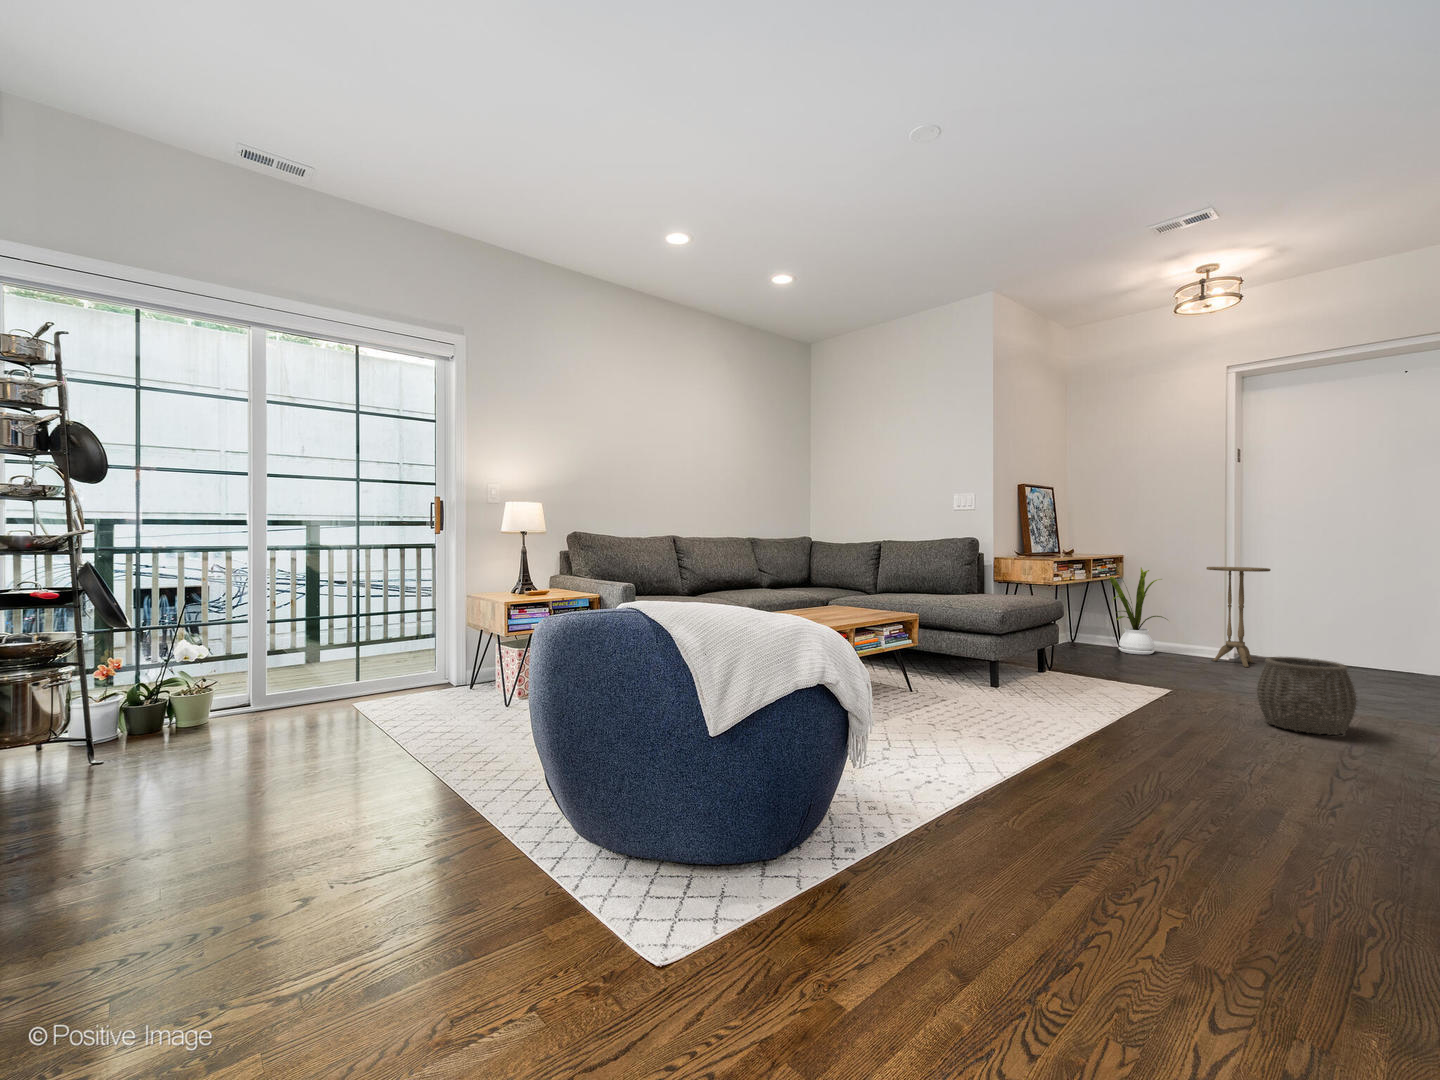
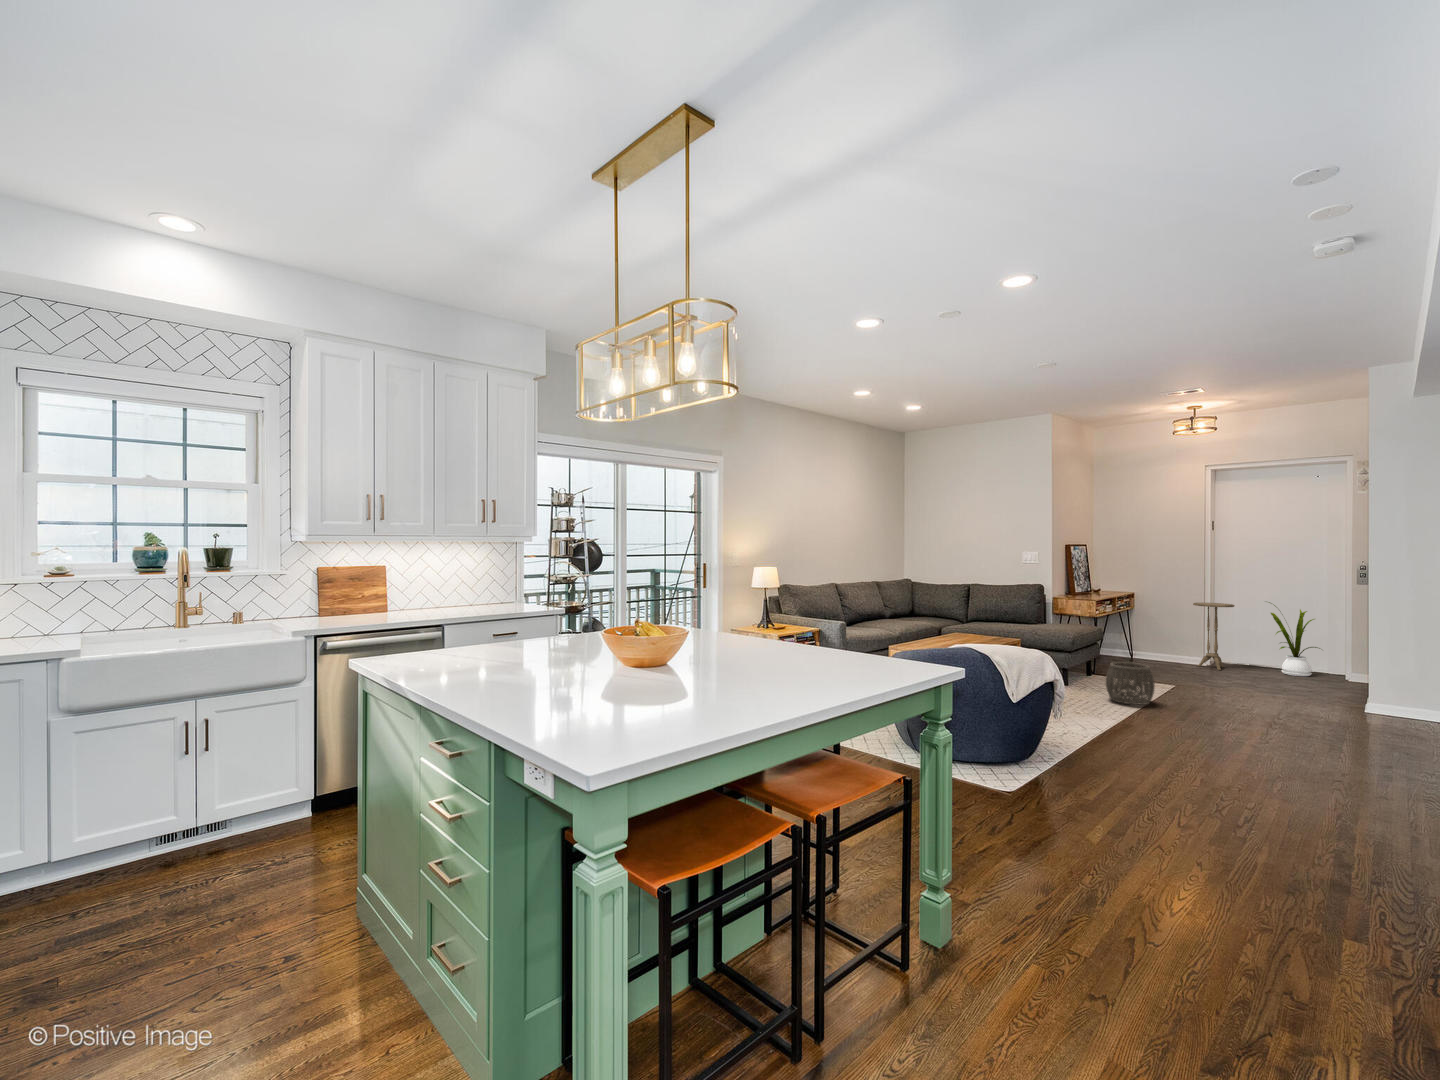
house plant: present [1109,562,1166,654] -> present [1269,602,1320,676]
woven basket: present [1256,657,1357,735] -> present [1106,662,1155,705]

